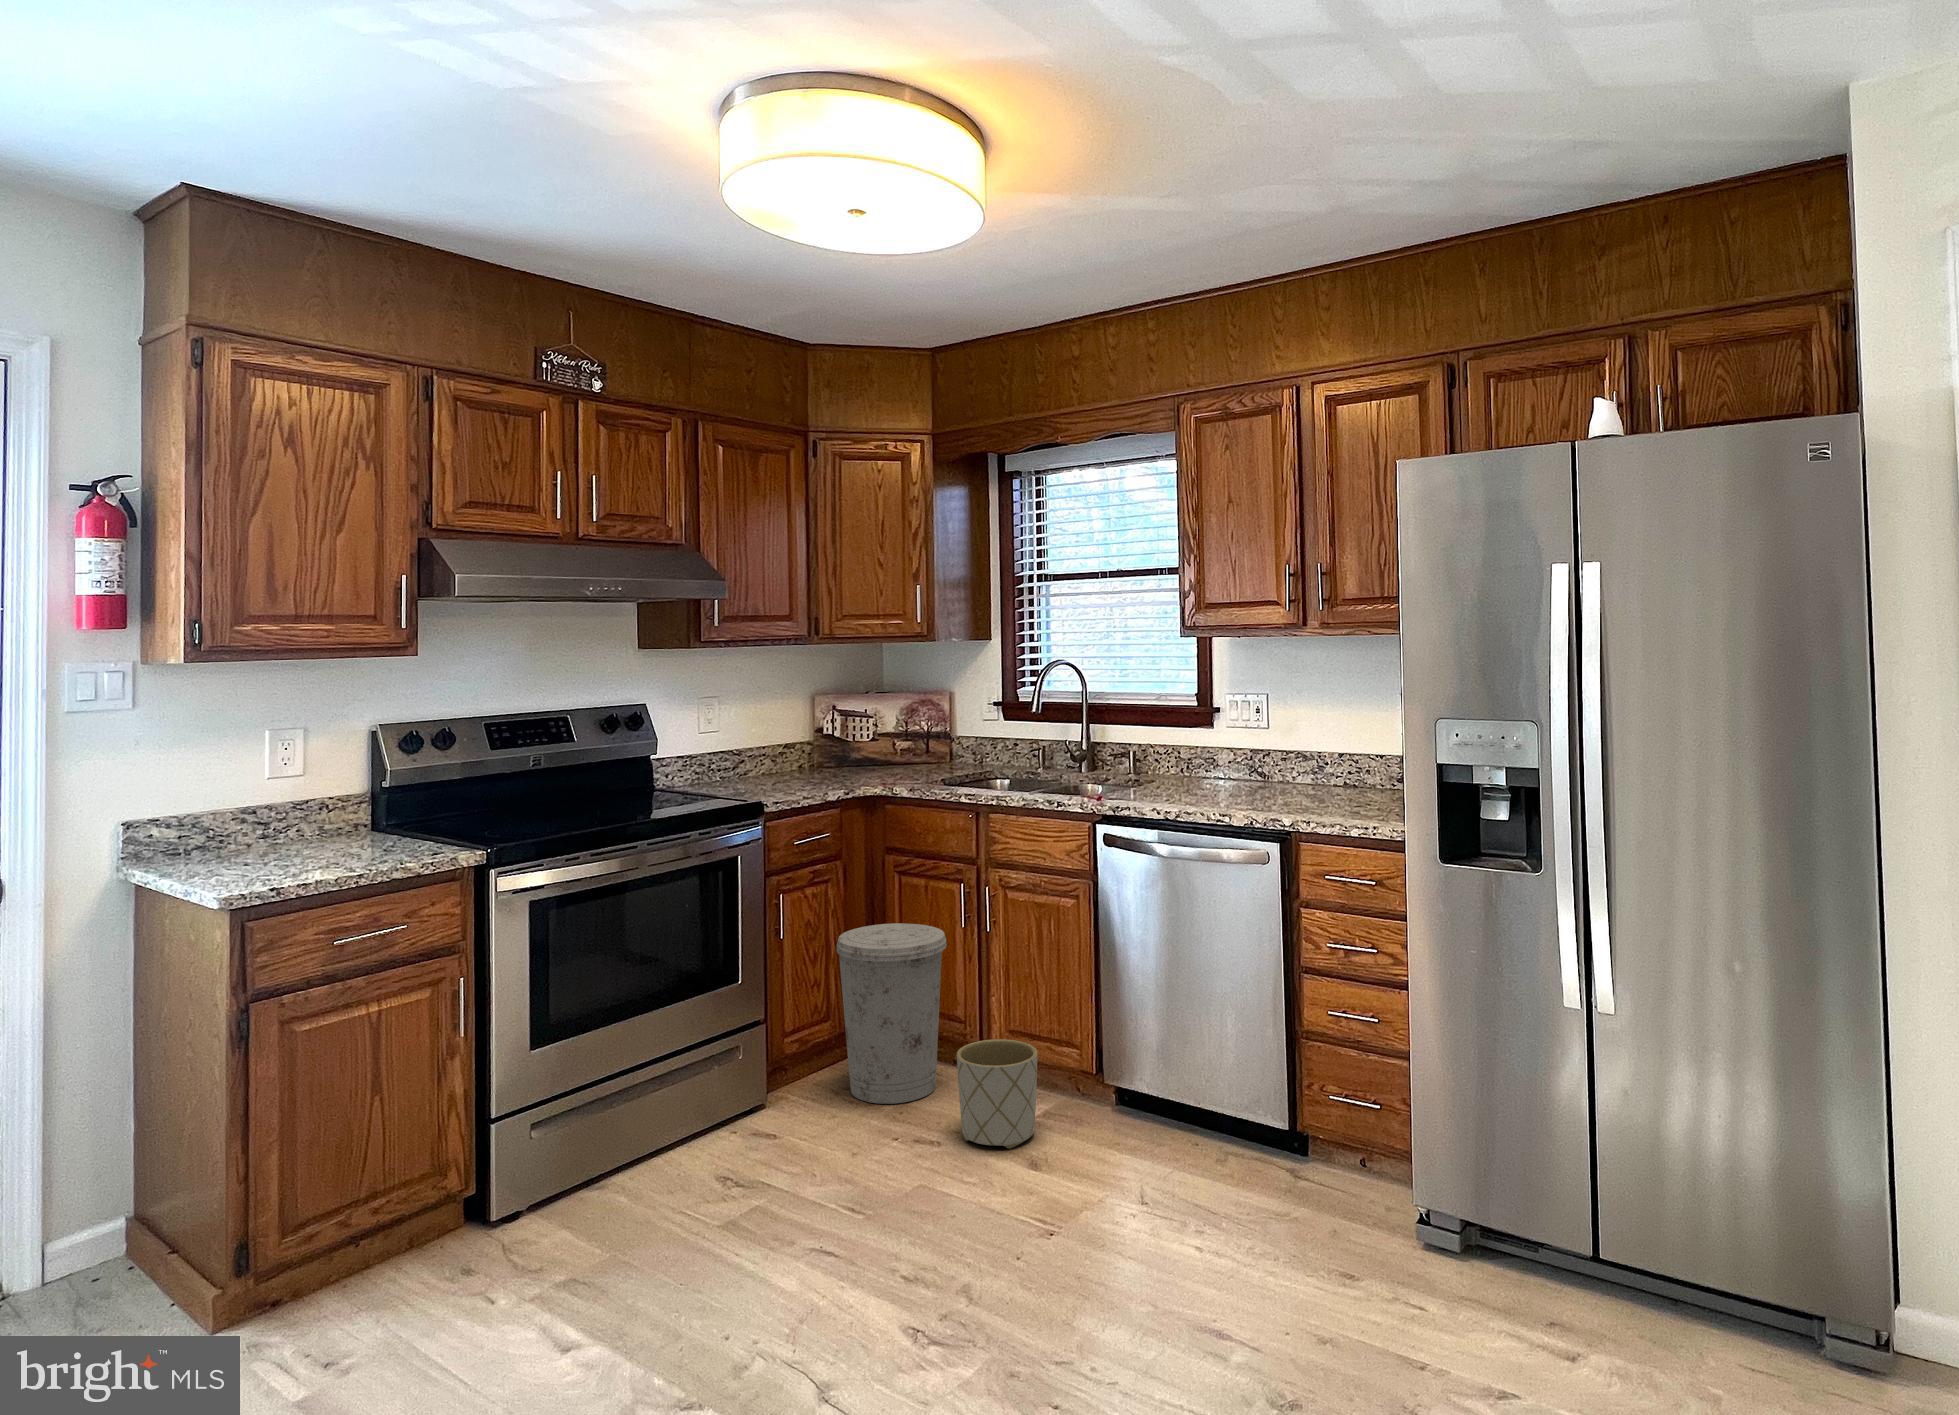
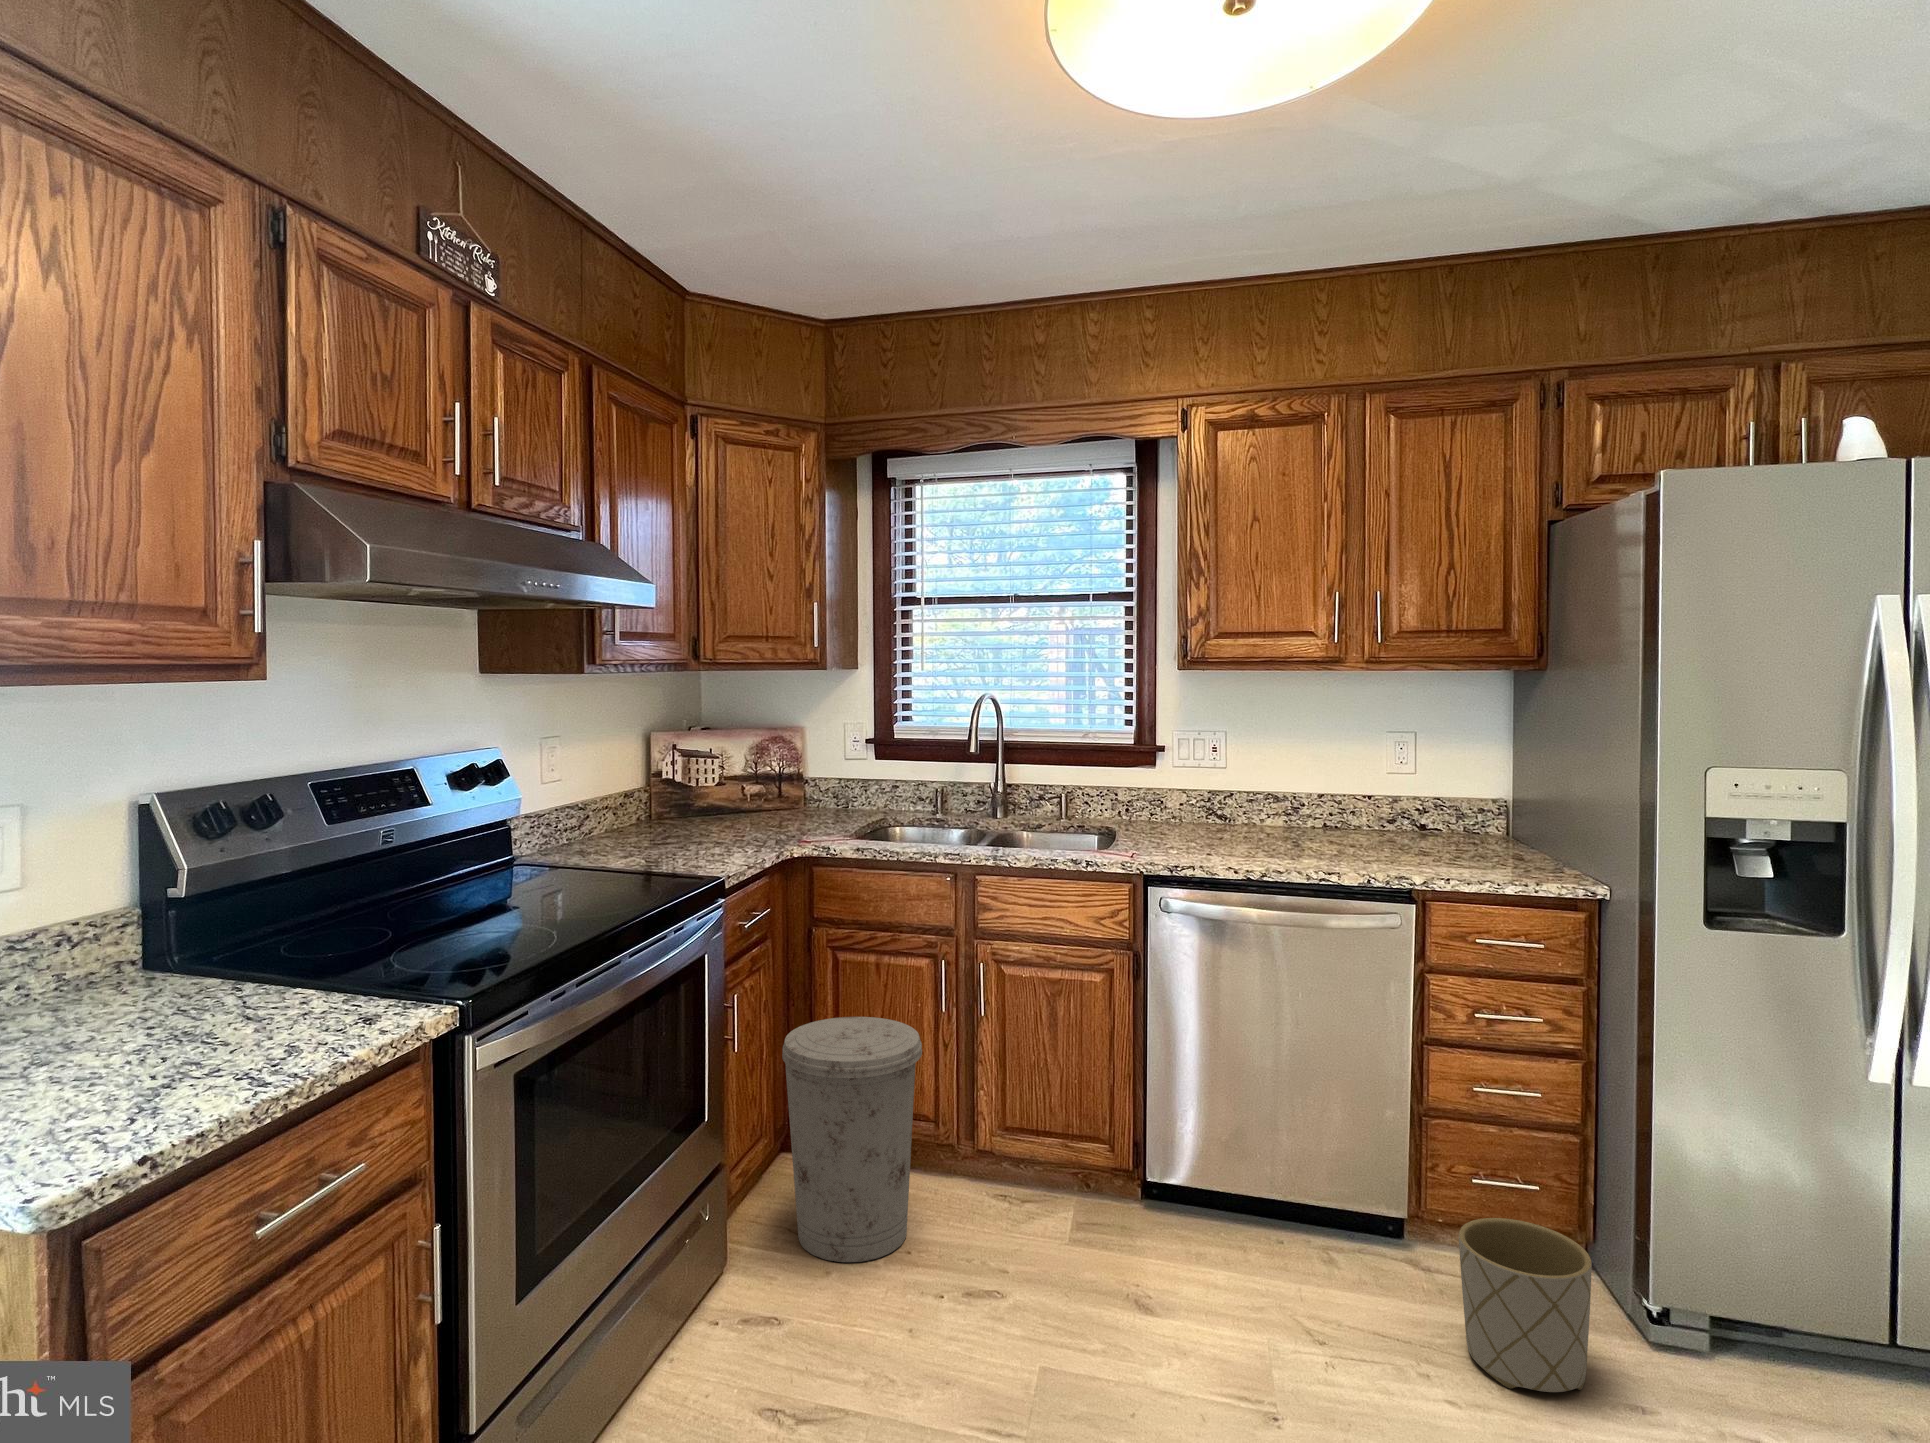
planter: present [957,1039,1037,1149] -> present [1459,1218,1592,1392]

